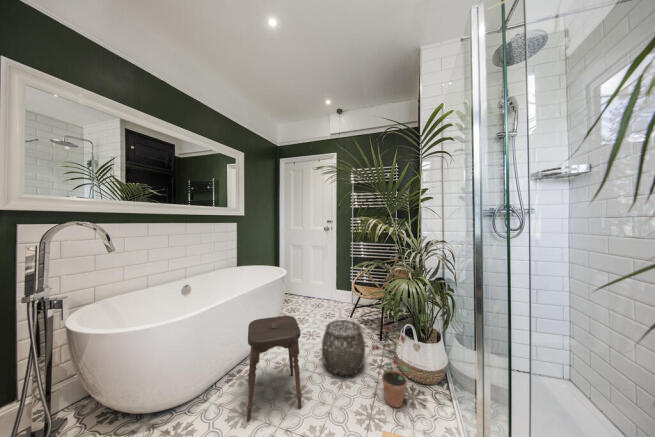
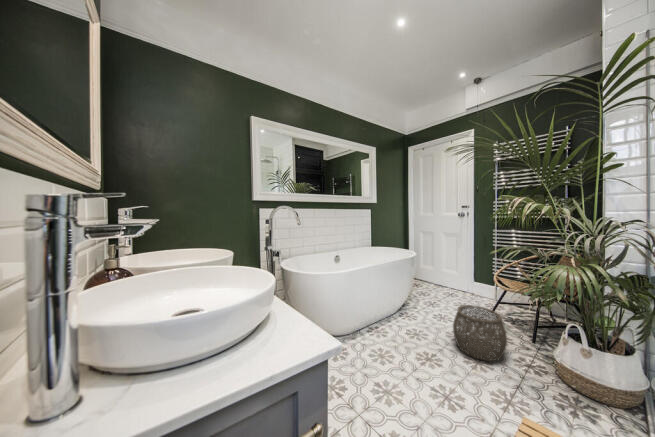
stool: present [247,316,302,422] -> none [383,288,431,369]
potted plant: present [372,326,409,407] -> none [513,315,571,408]

